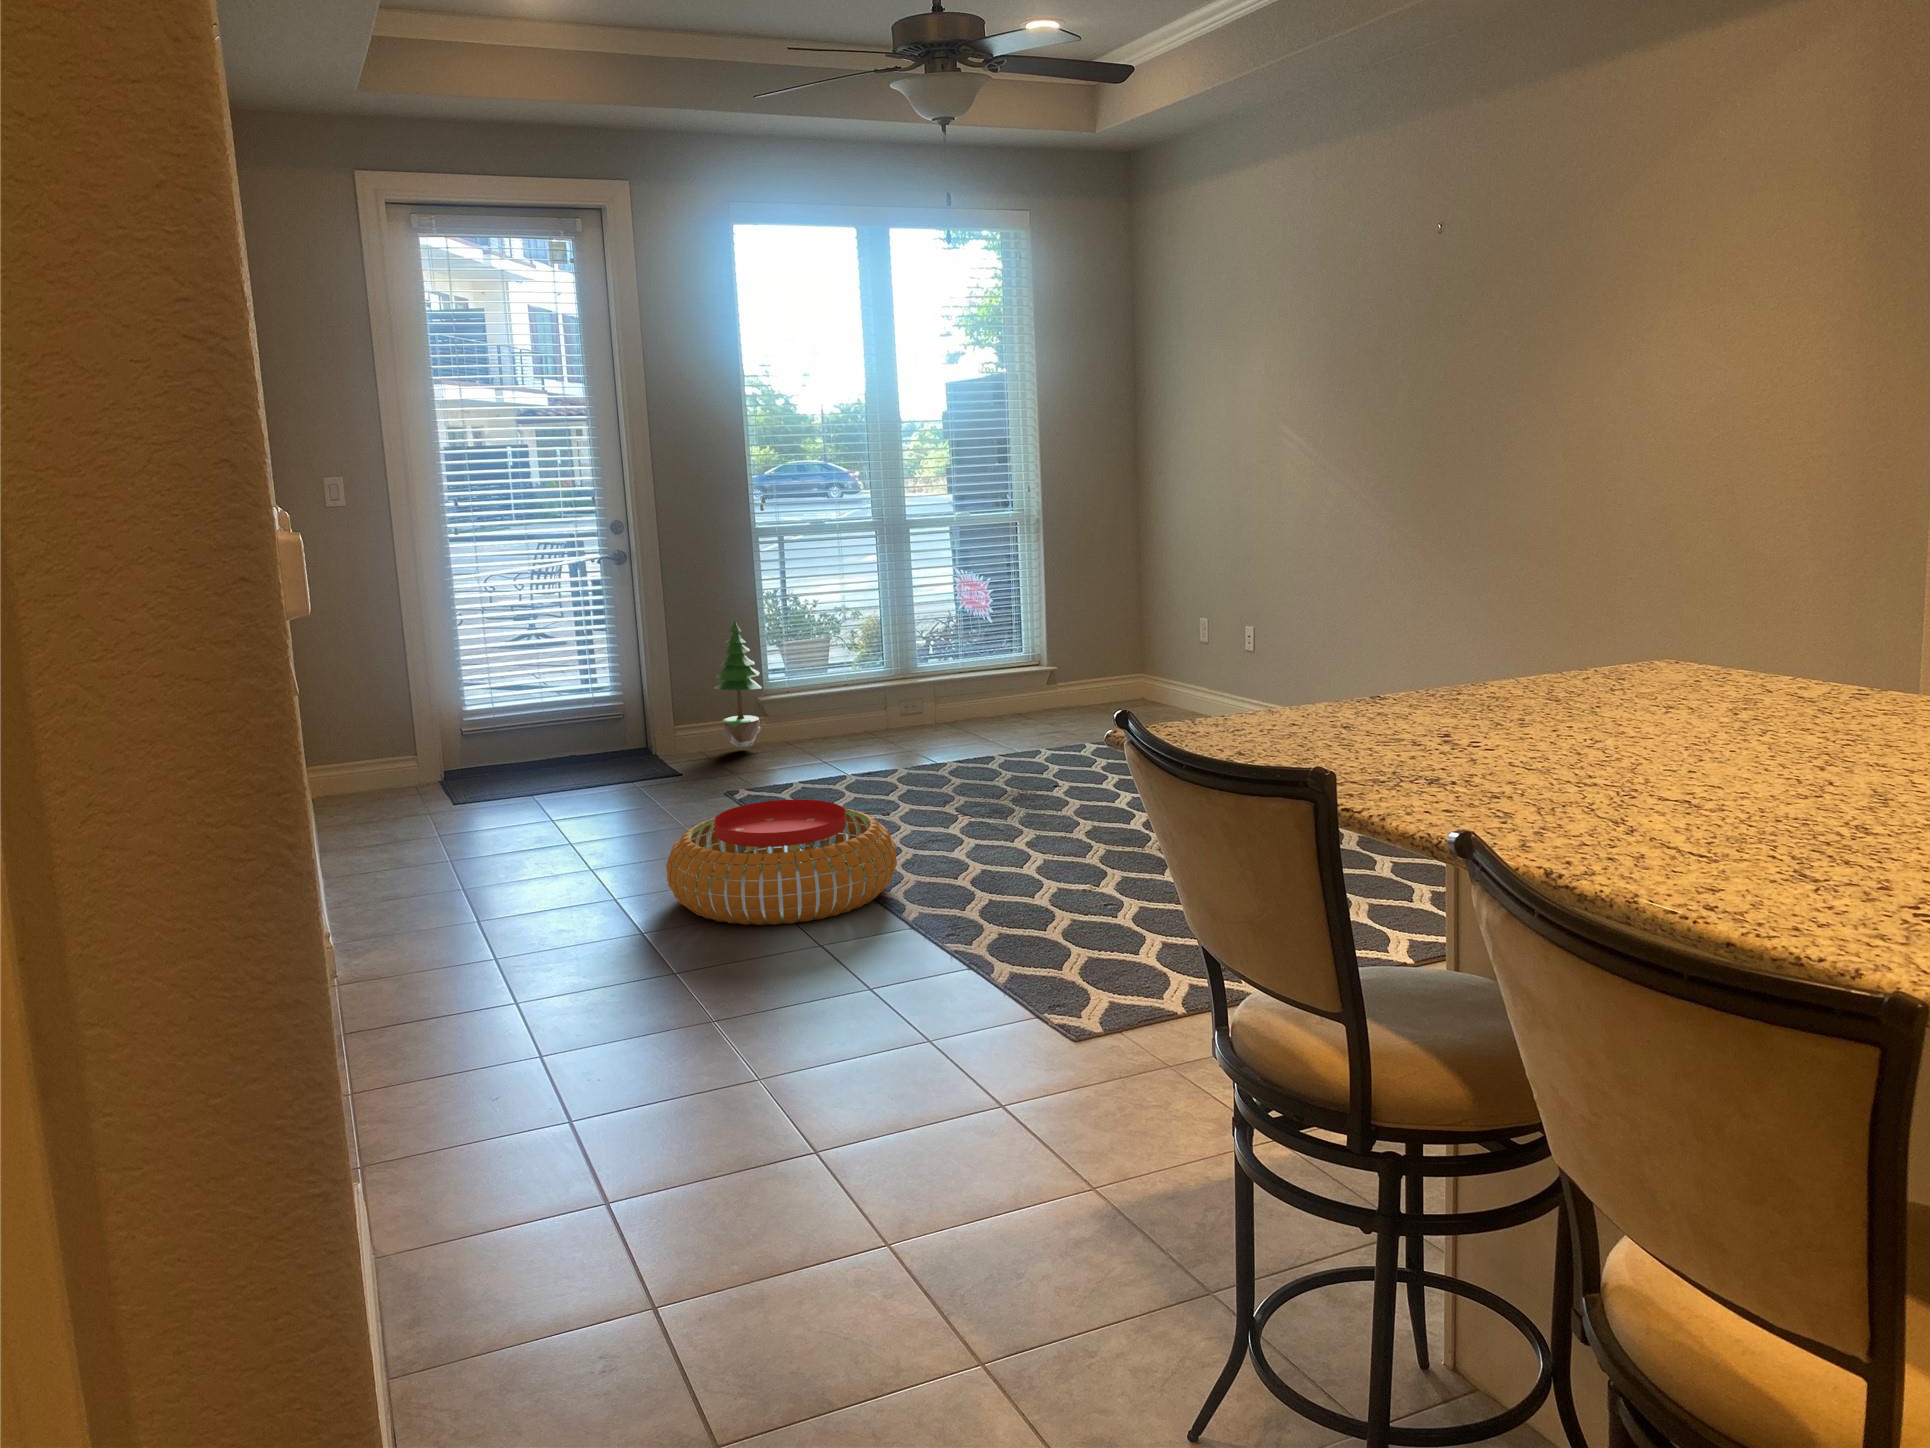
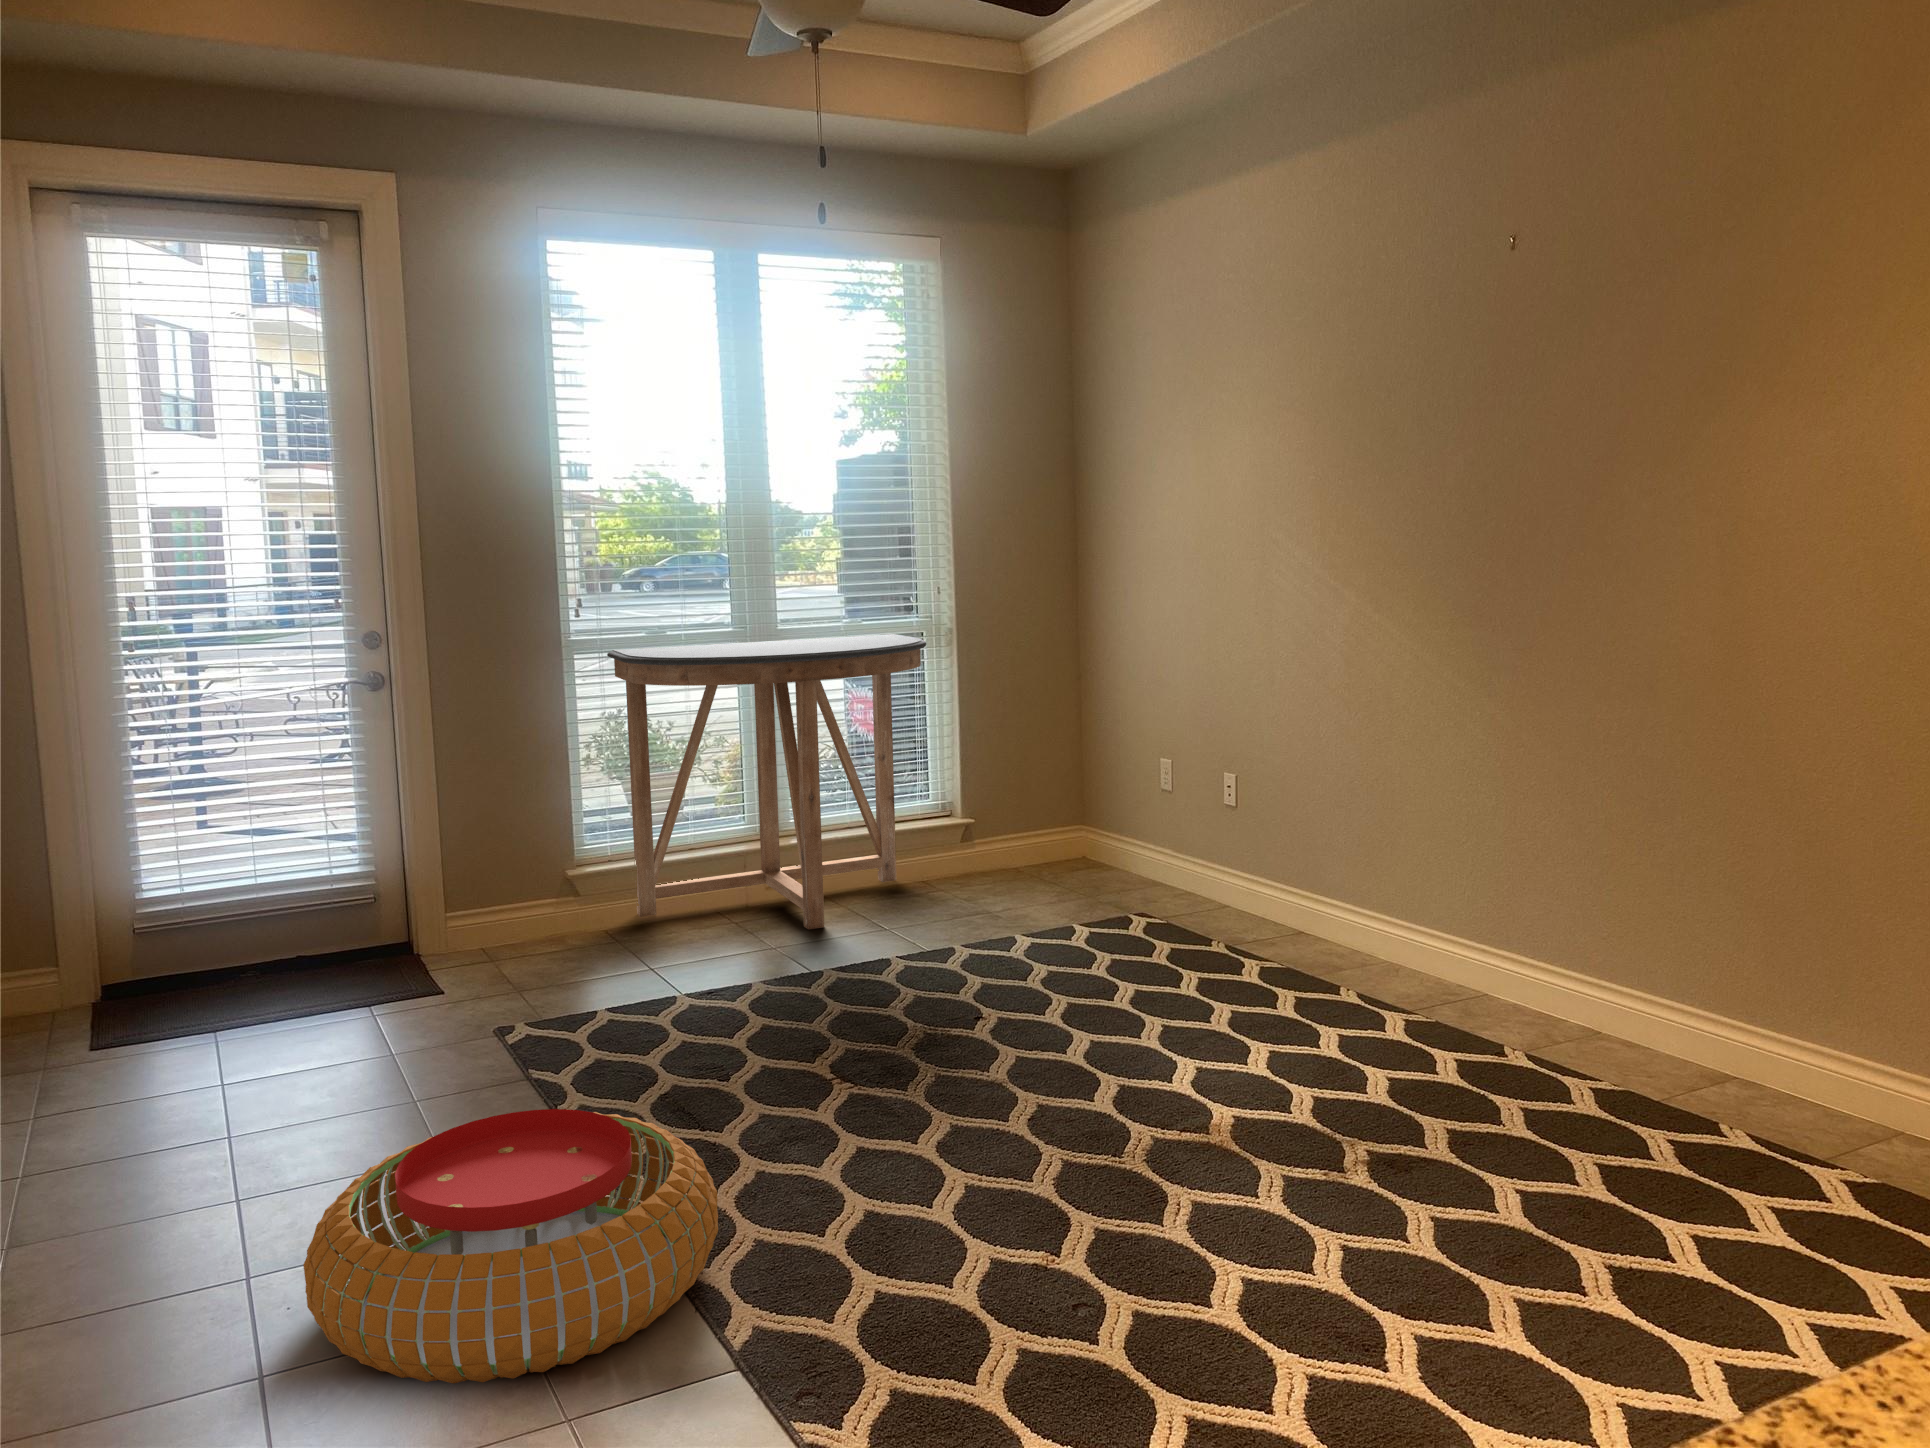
console table: none [781,523,1019,742] -> present [607,634,926,930]
potted tree: present [714,621,761,750] -> none [507,765,575,942]

